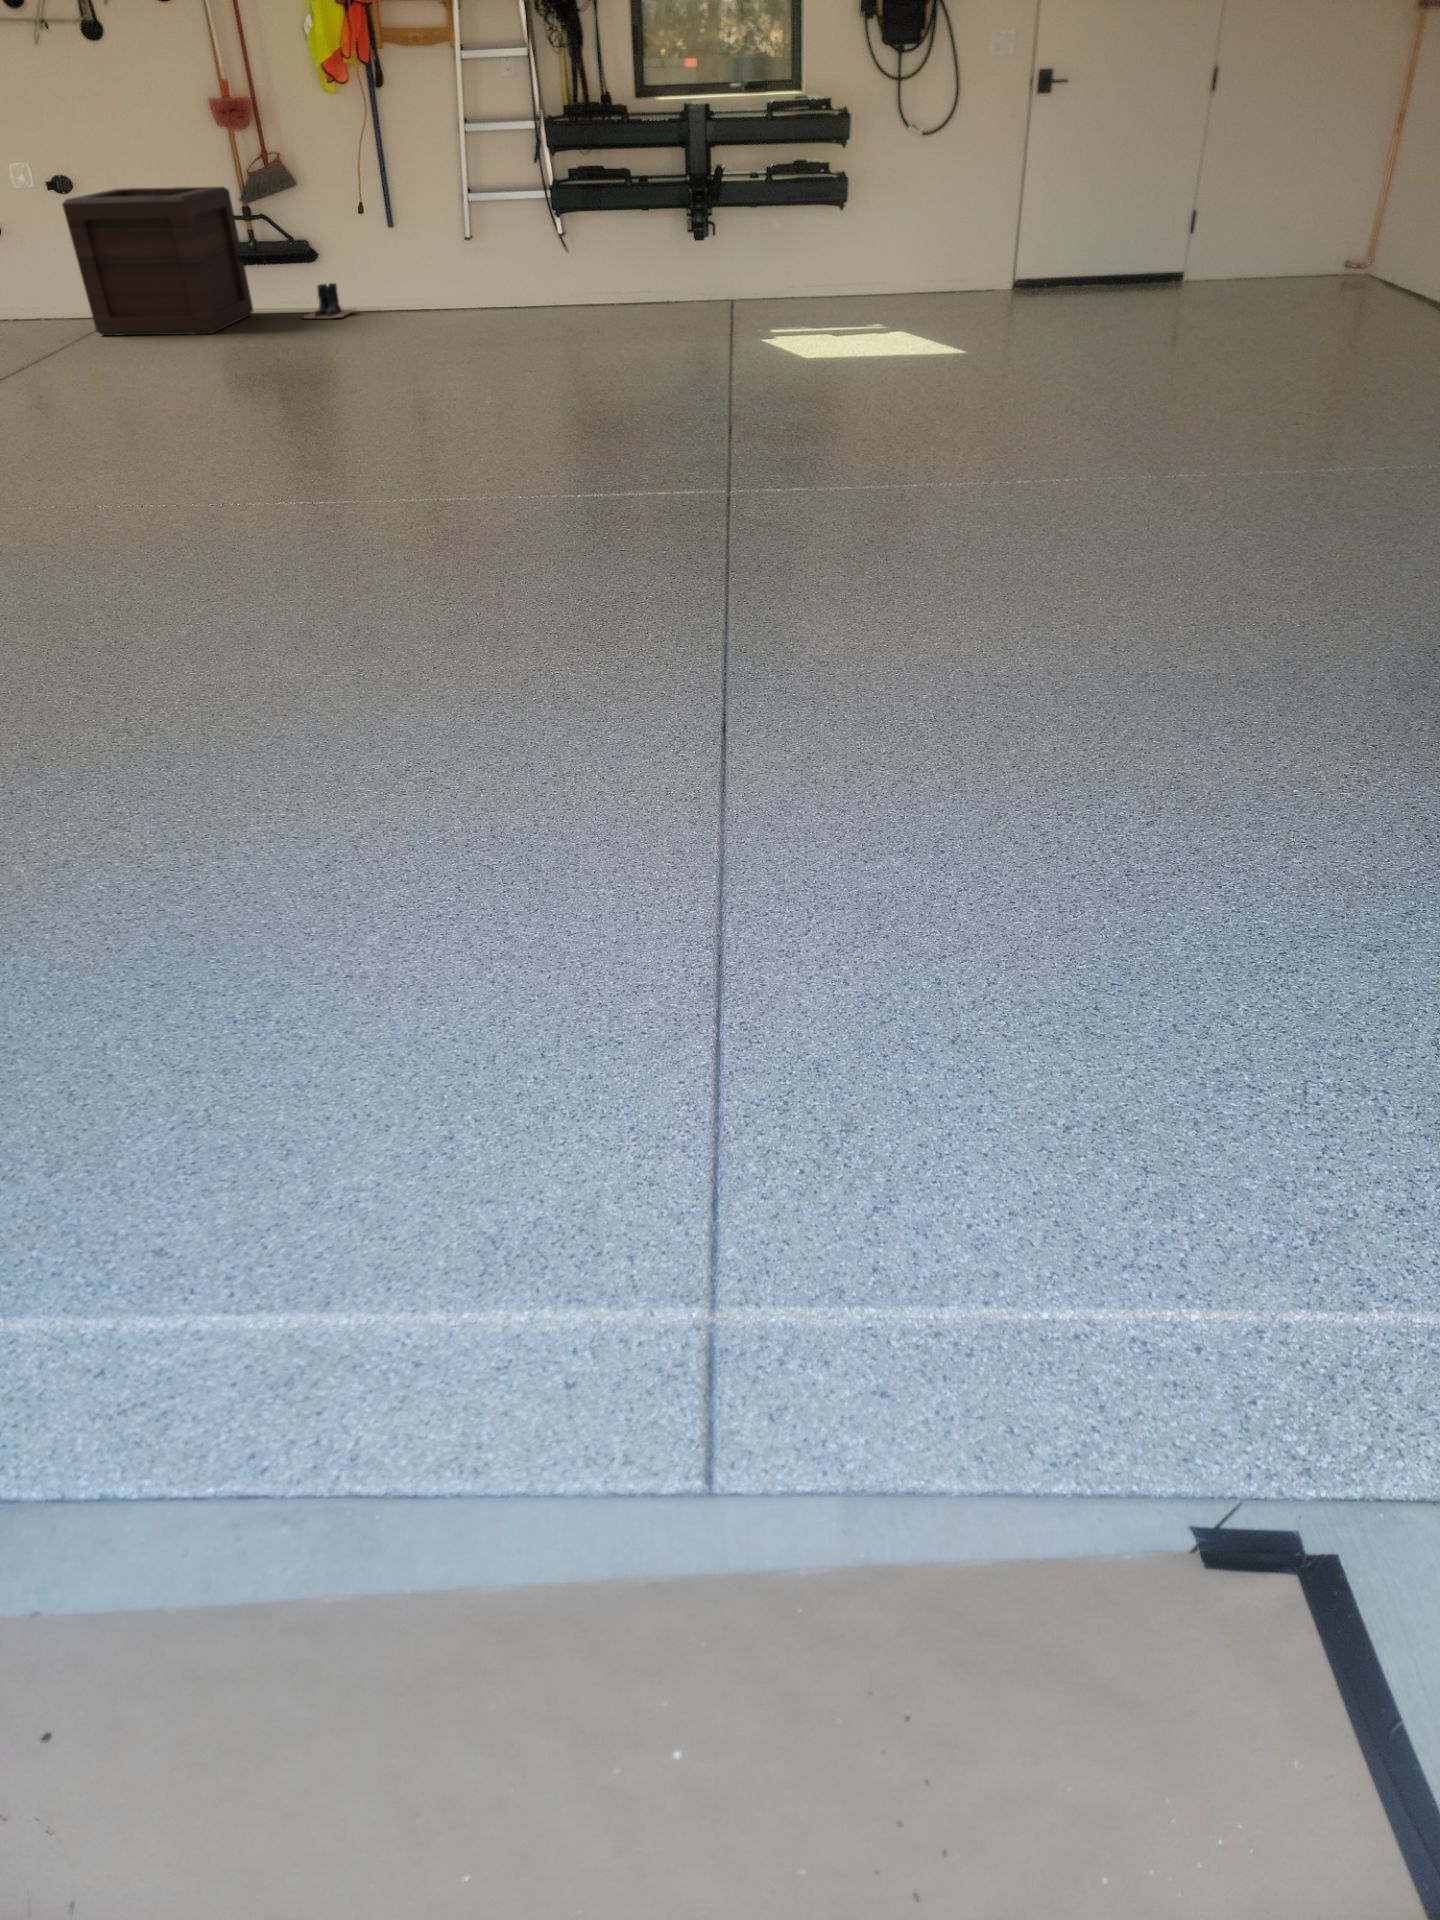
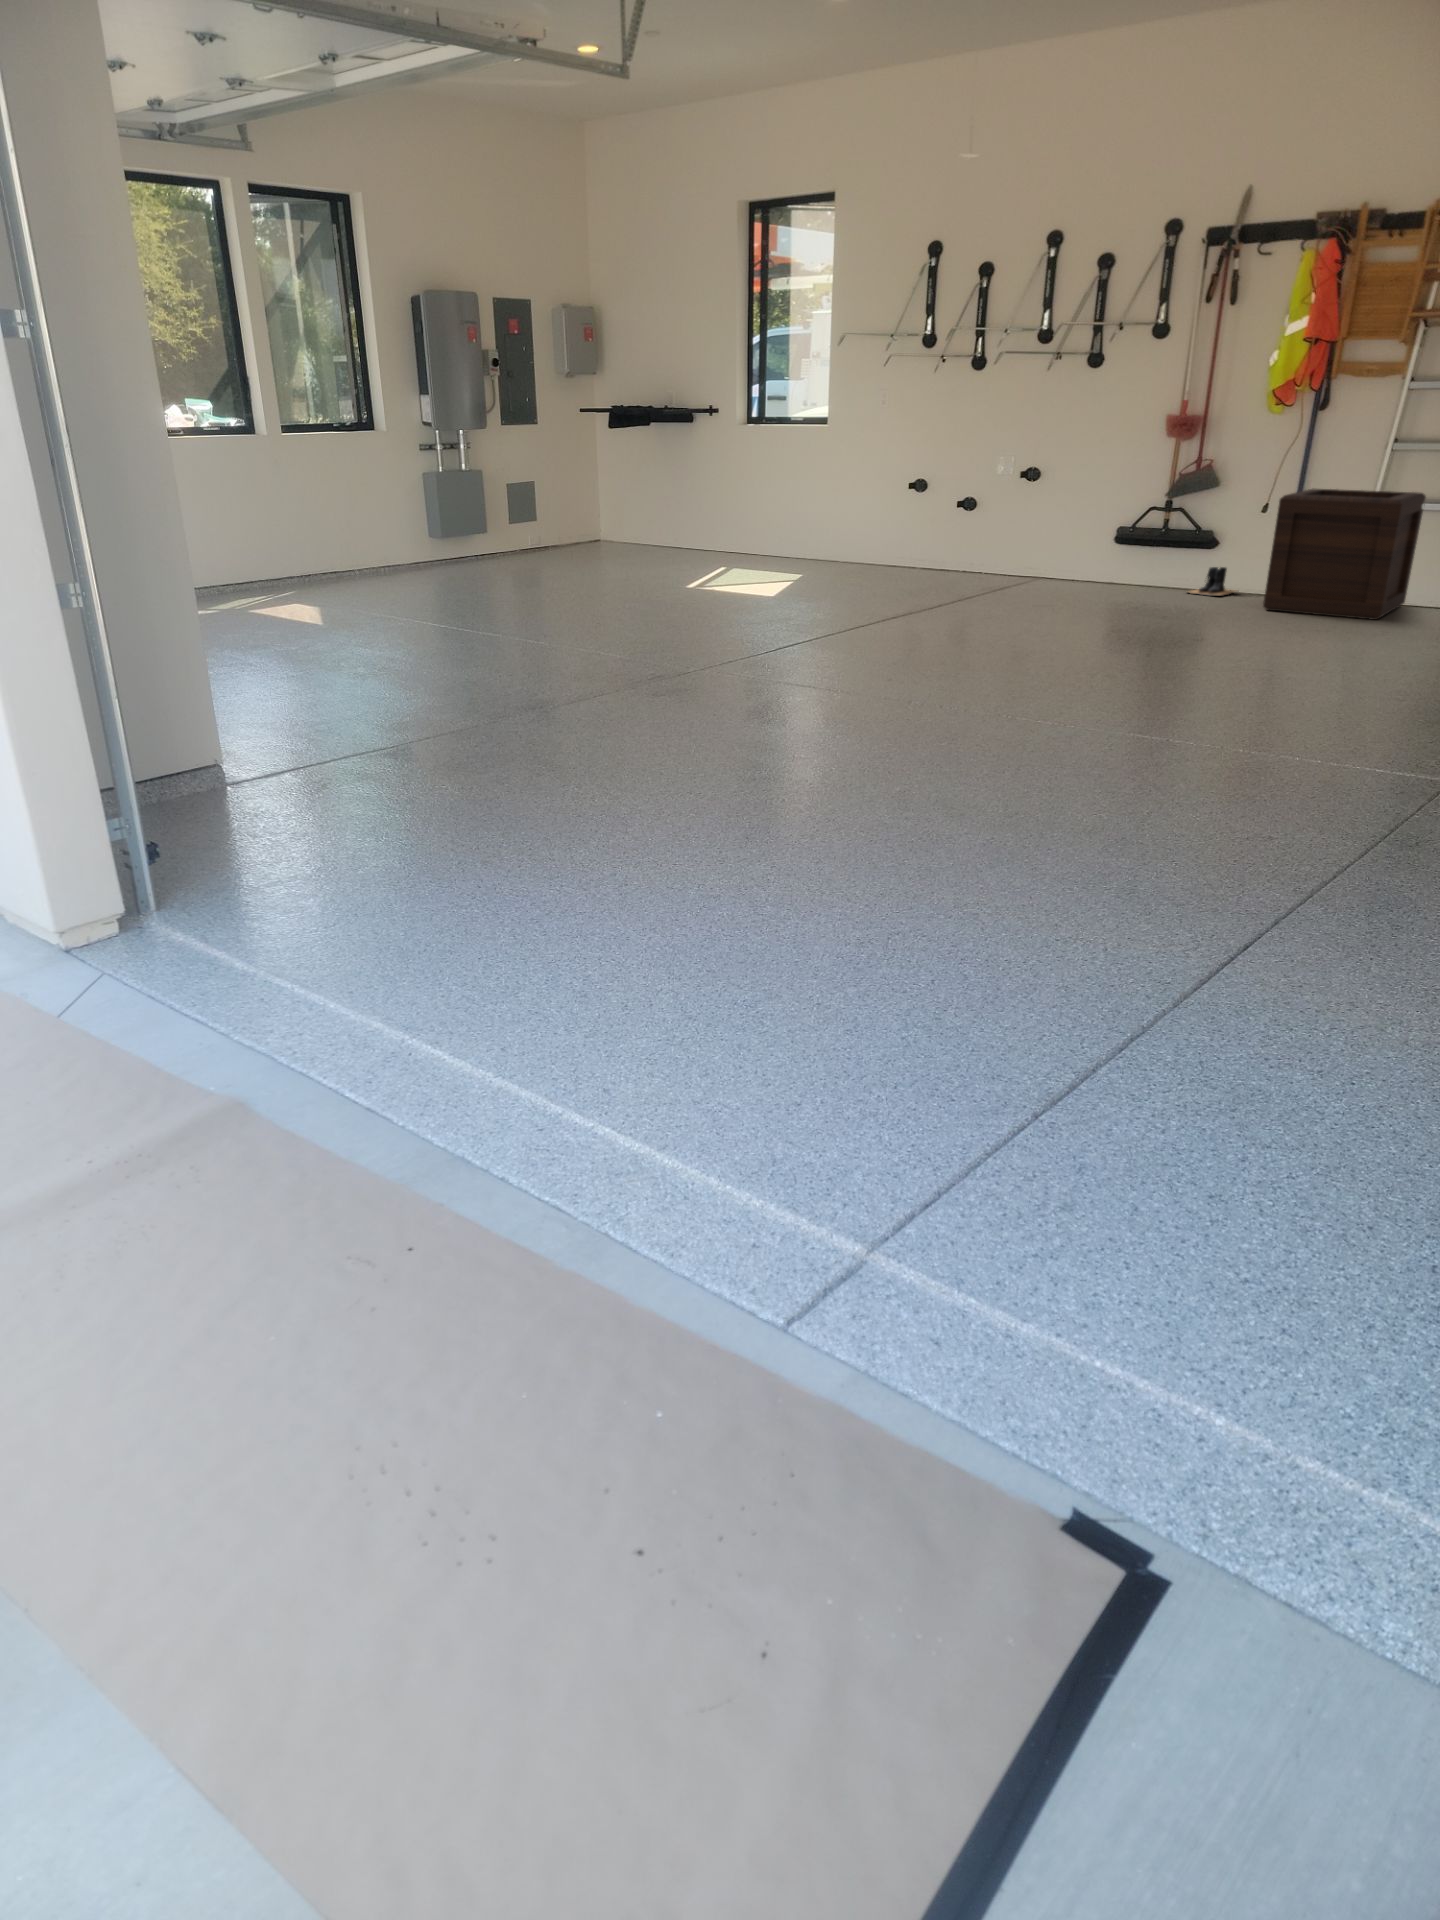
wooden crate: present [62,187,253,336] -> present [1263,489,1426,620]

